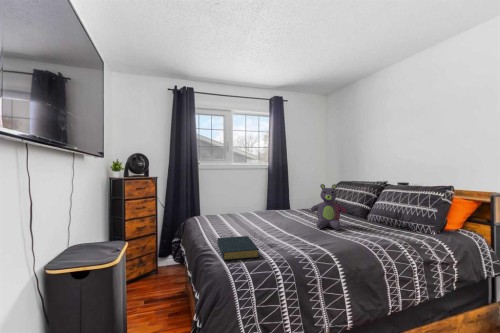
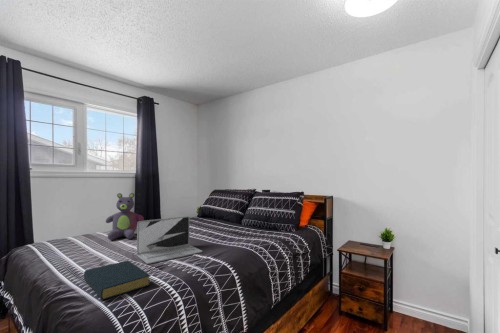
stuffed bear: present [311,184,347,230] -> present [106,193,144,240]
laptop: none [258,205,313,242] -> present [137,216,202,264]

